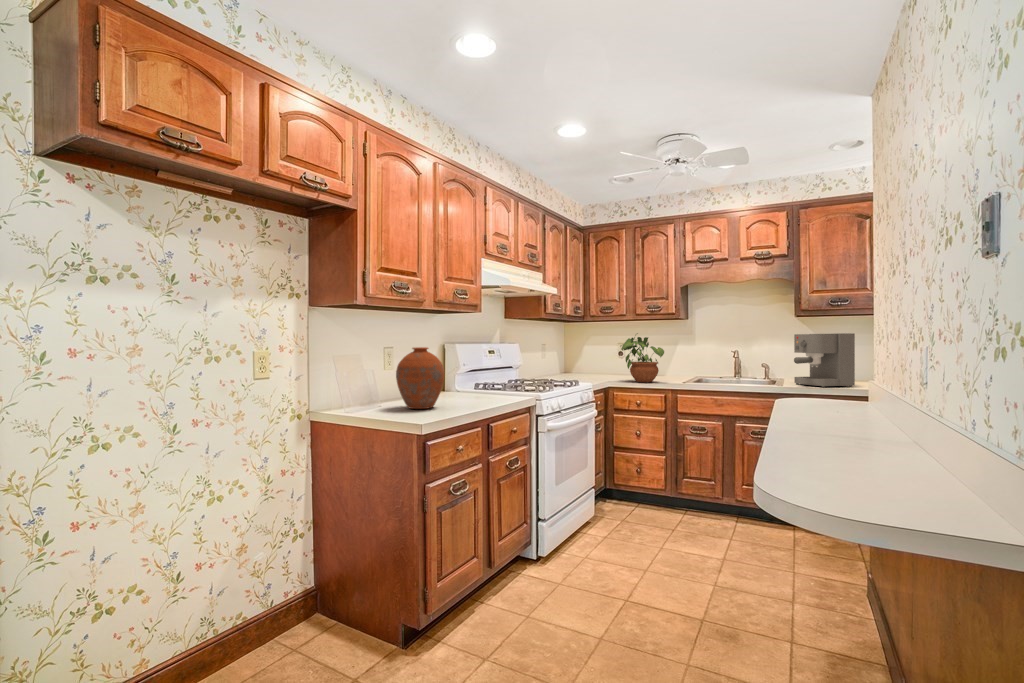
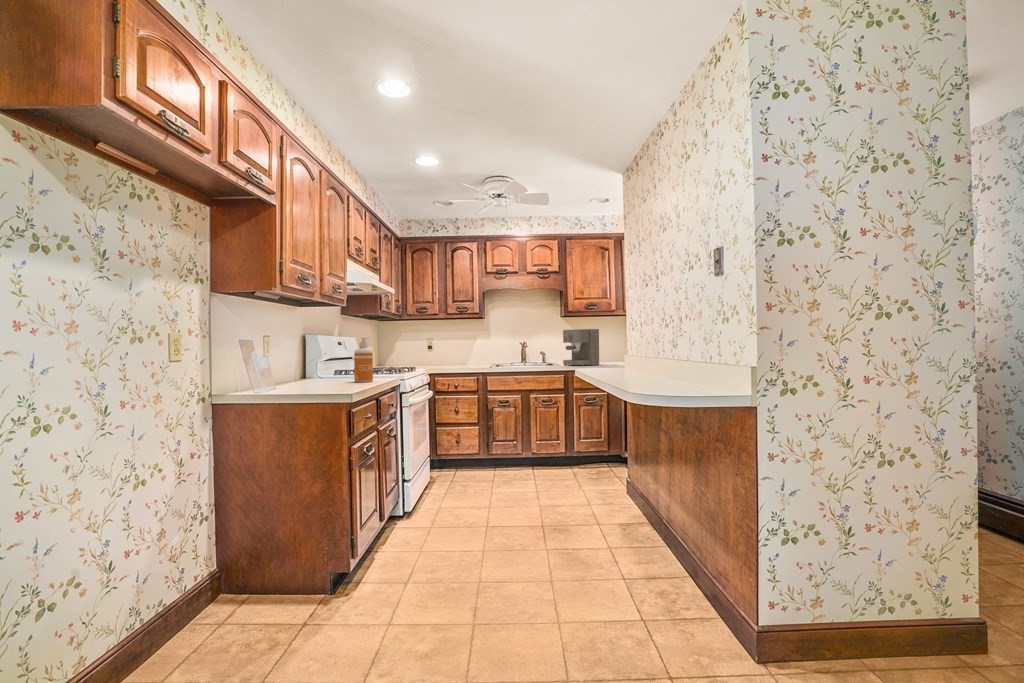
potted plant: present [622,333,664,382] -> none [443,328,479,368]
vase: present [396,347,444,409] -> none [295,334,341,389]
soap dispenser: none [468,350,489,402] -> present [354,338,373,382]

